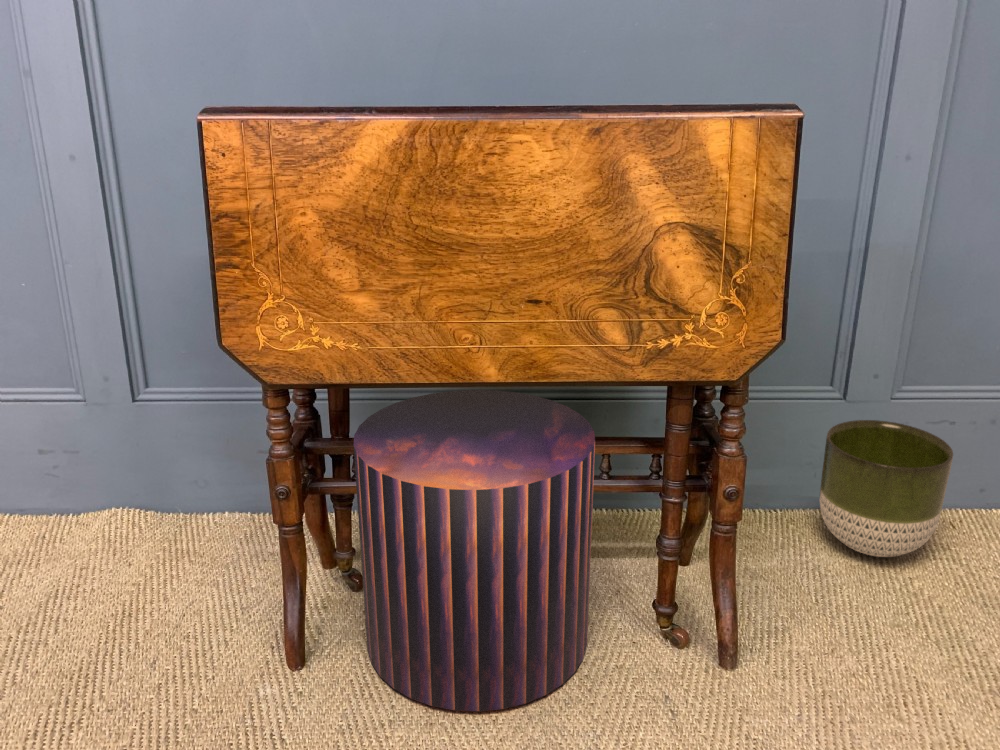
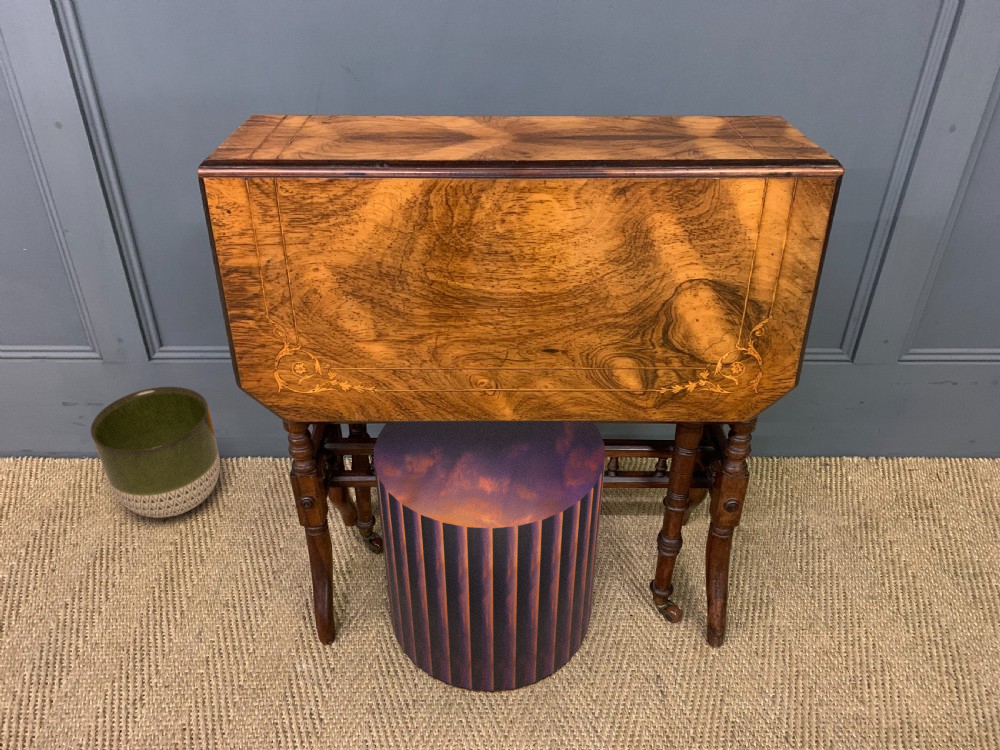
planter: present [820,420,953,557] -> present [91,387,220,518]

